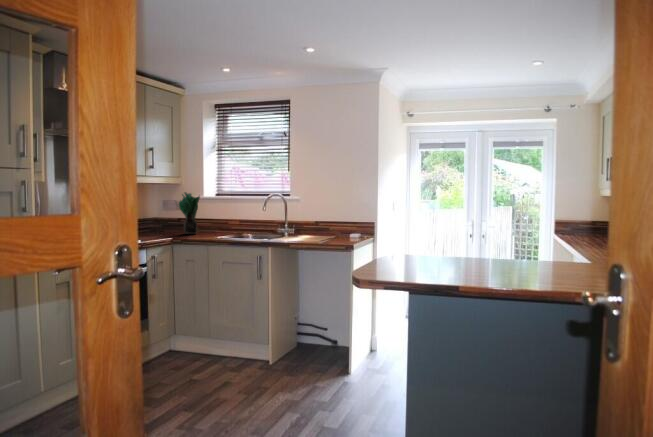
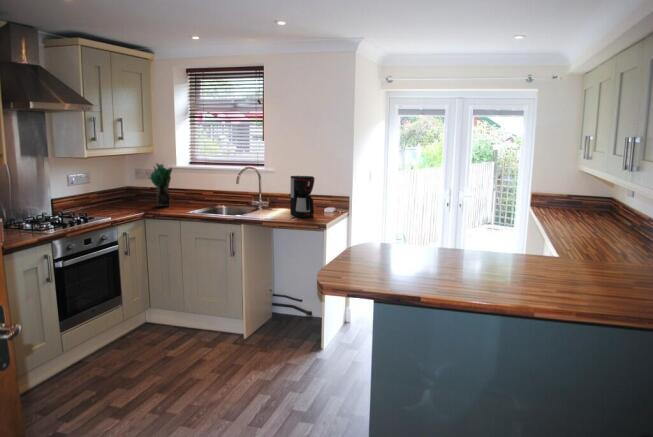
coffee maker: none [316,200,341,240] -> present [290,176,315,218]

